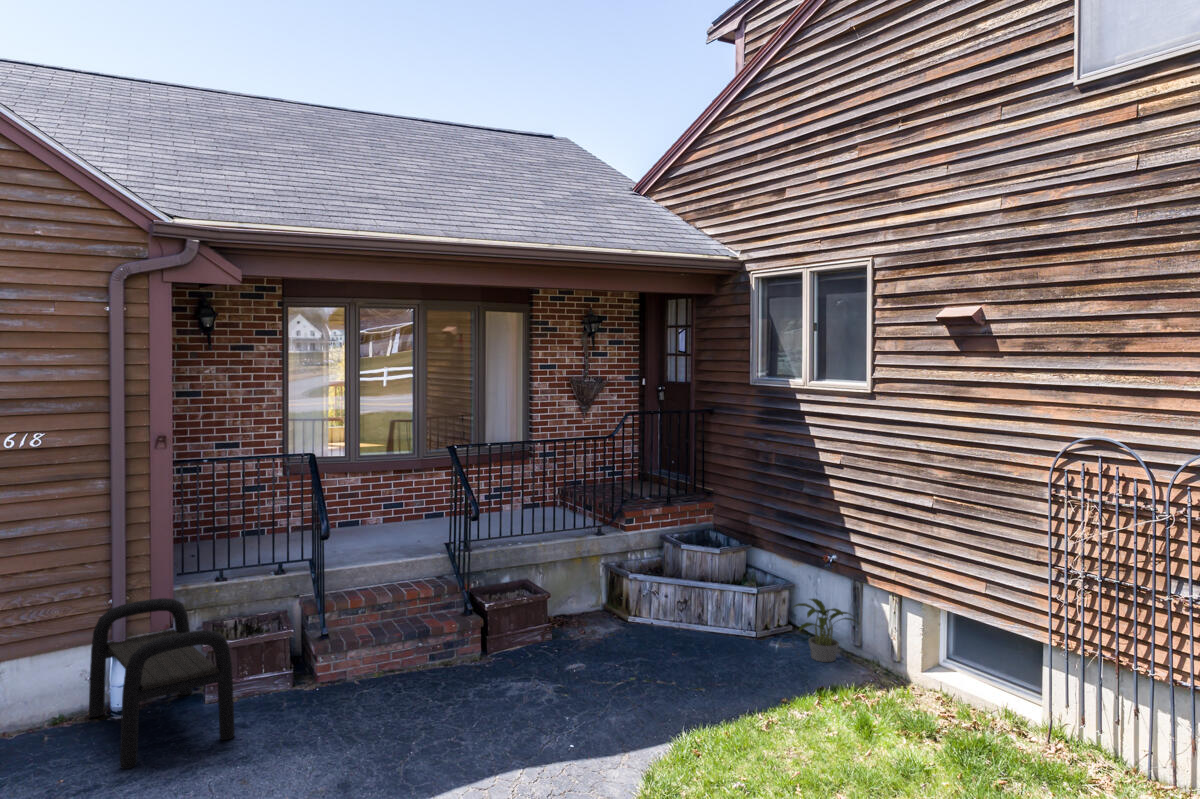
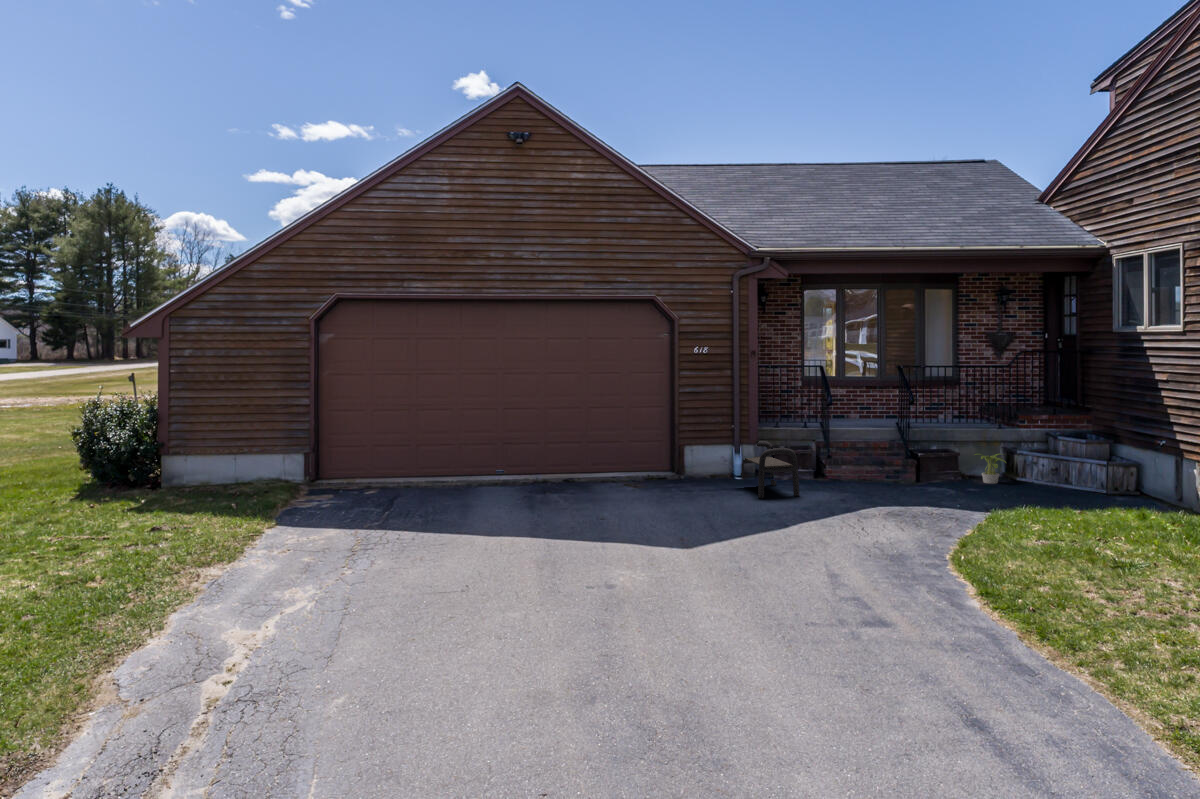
potted plant: present [794,599,856,662] -> present [974,454,1006,484]

